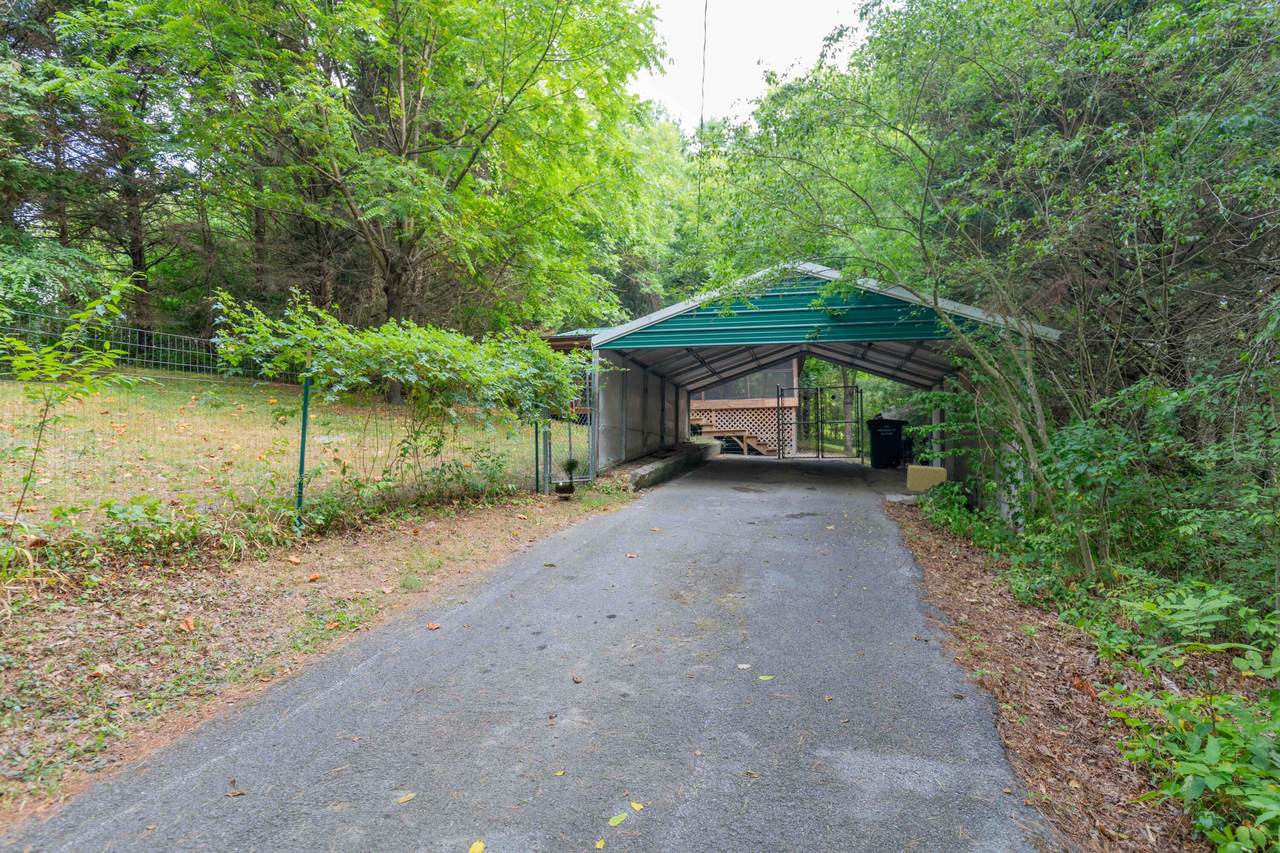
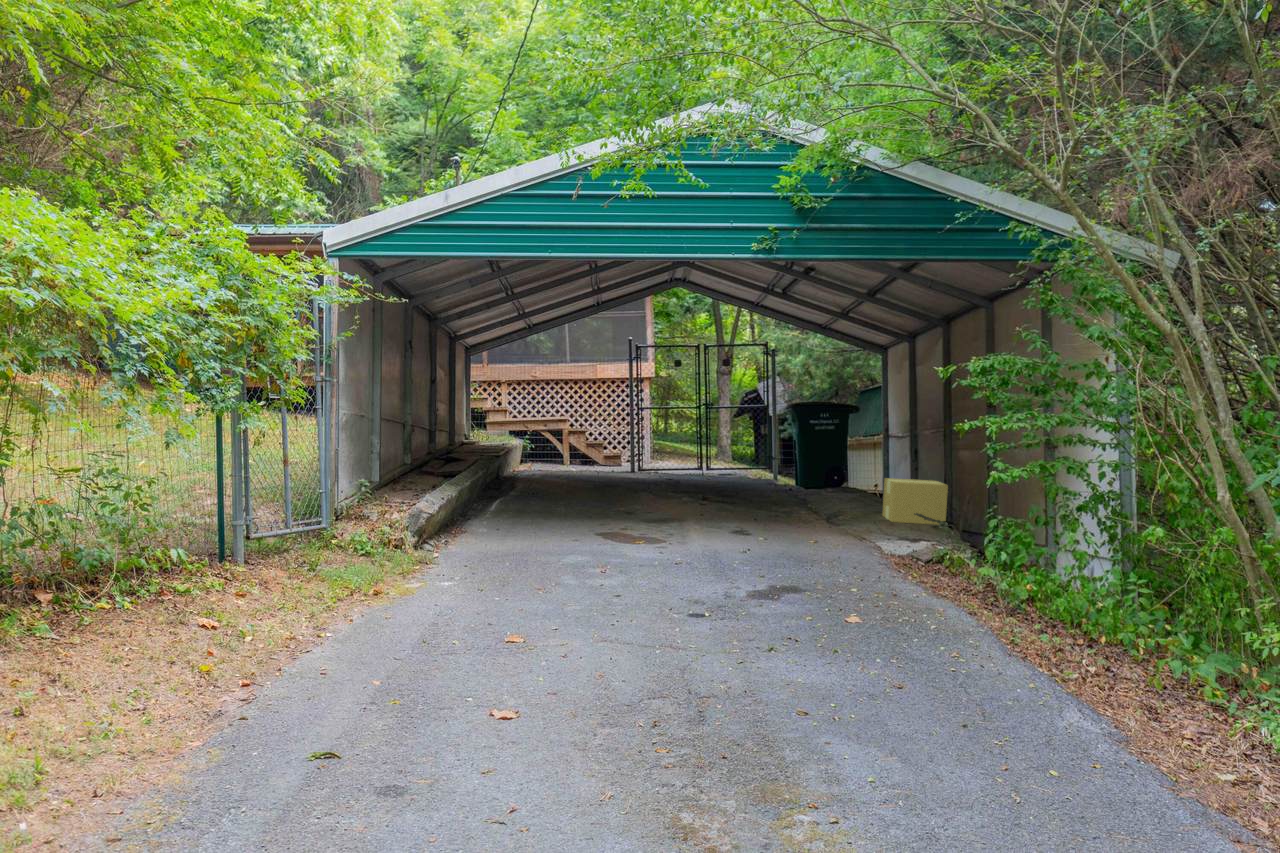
potted tree: present [555,458,579,500] -> none [259,473,321,573]

